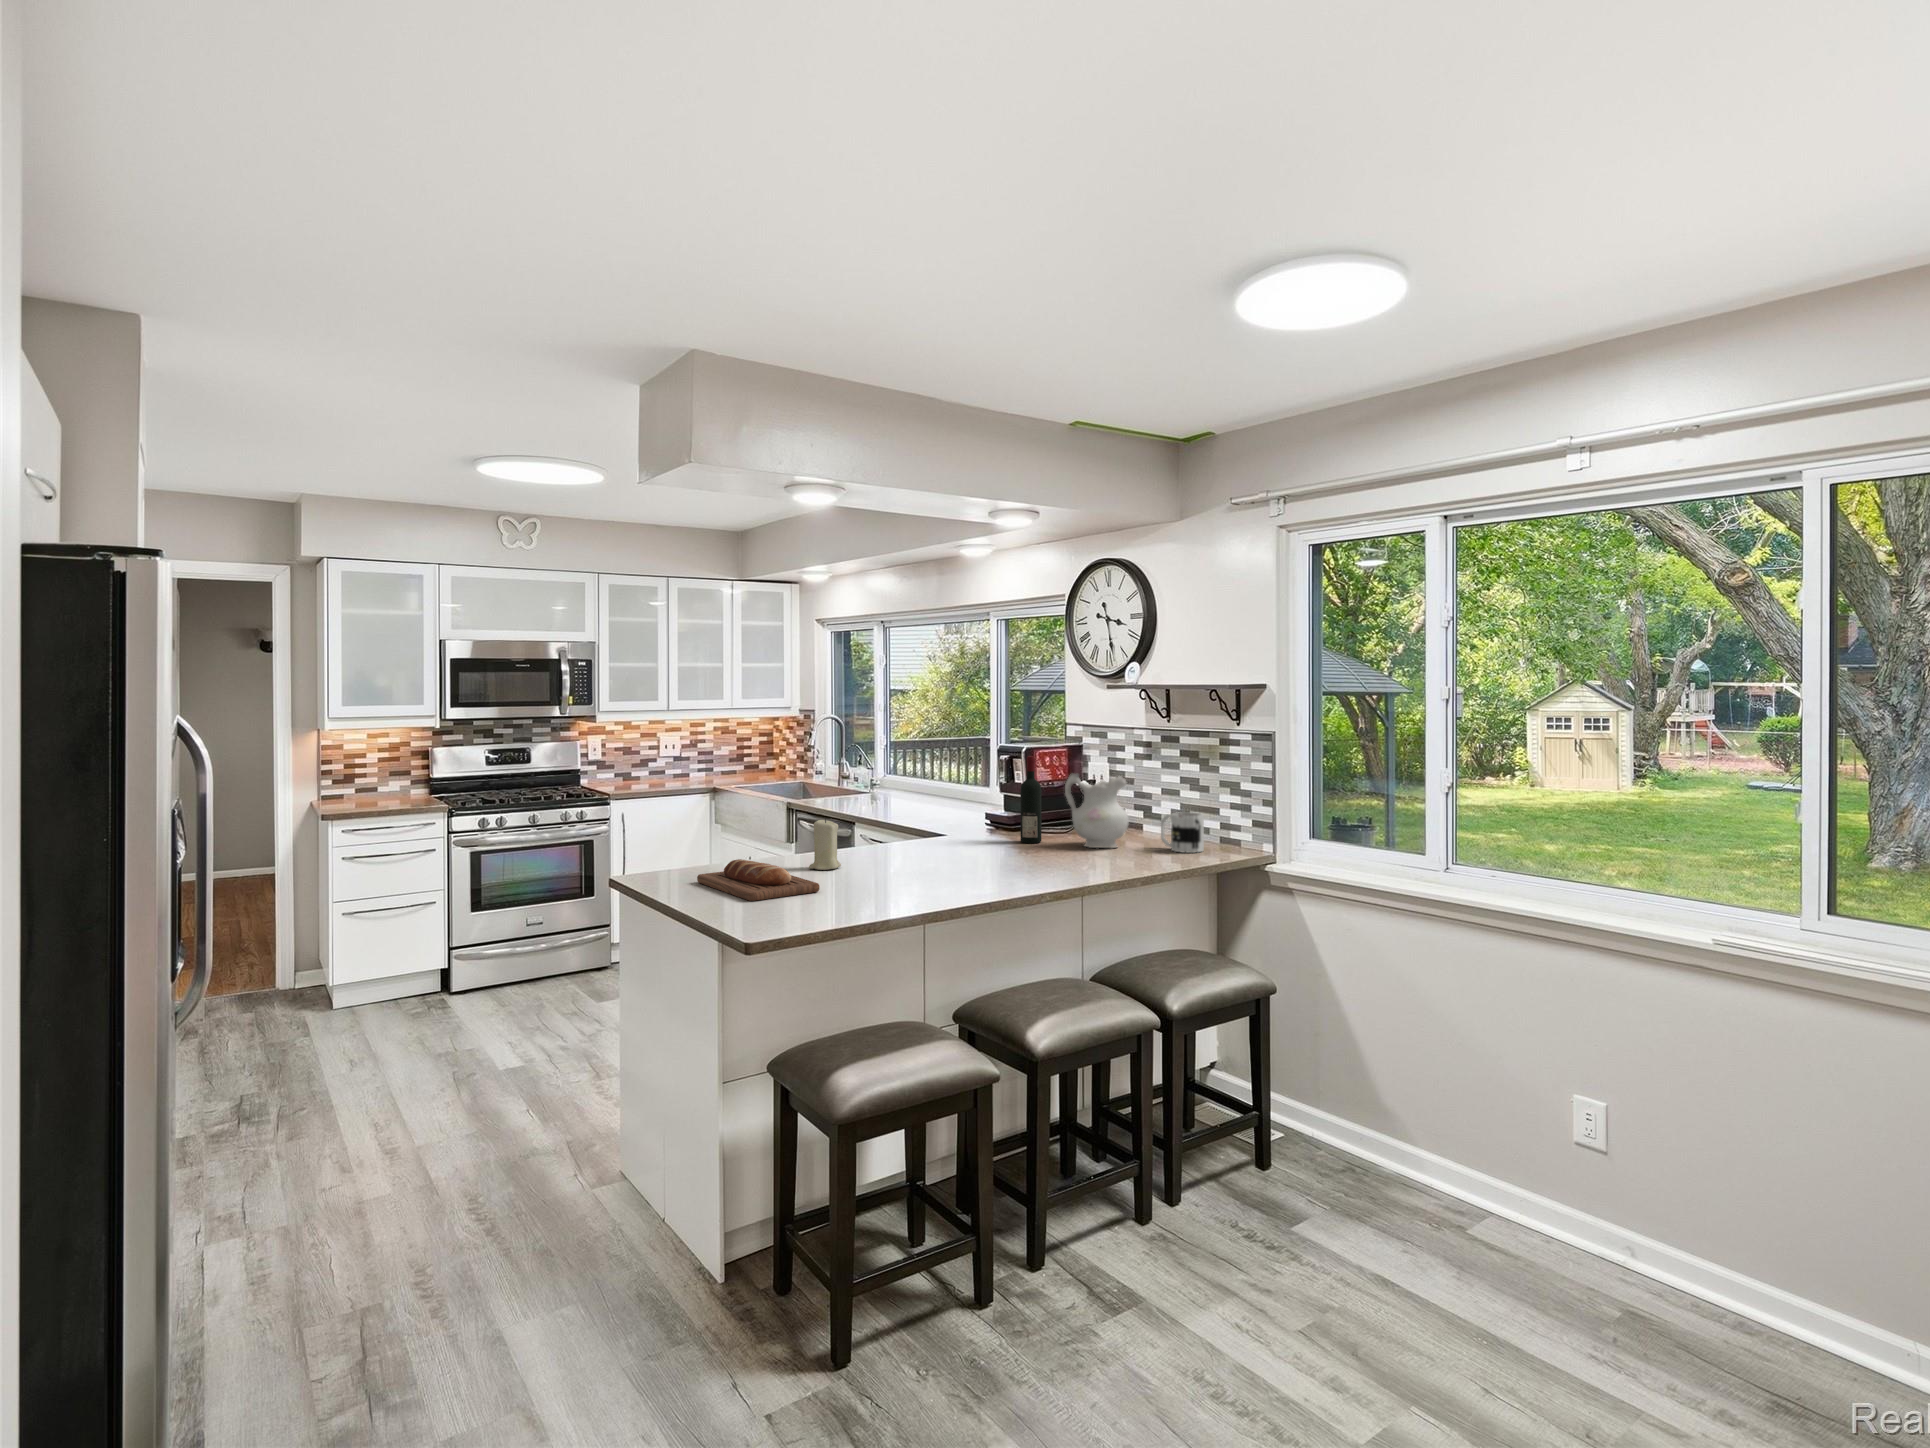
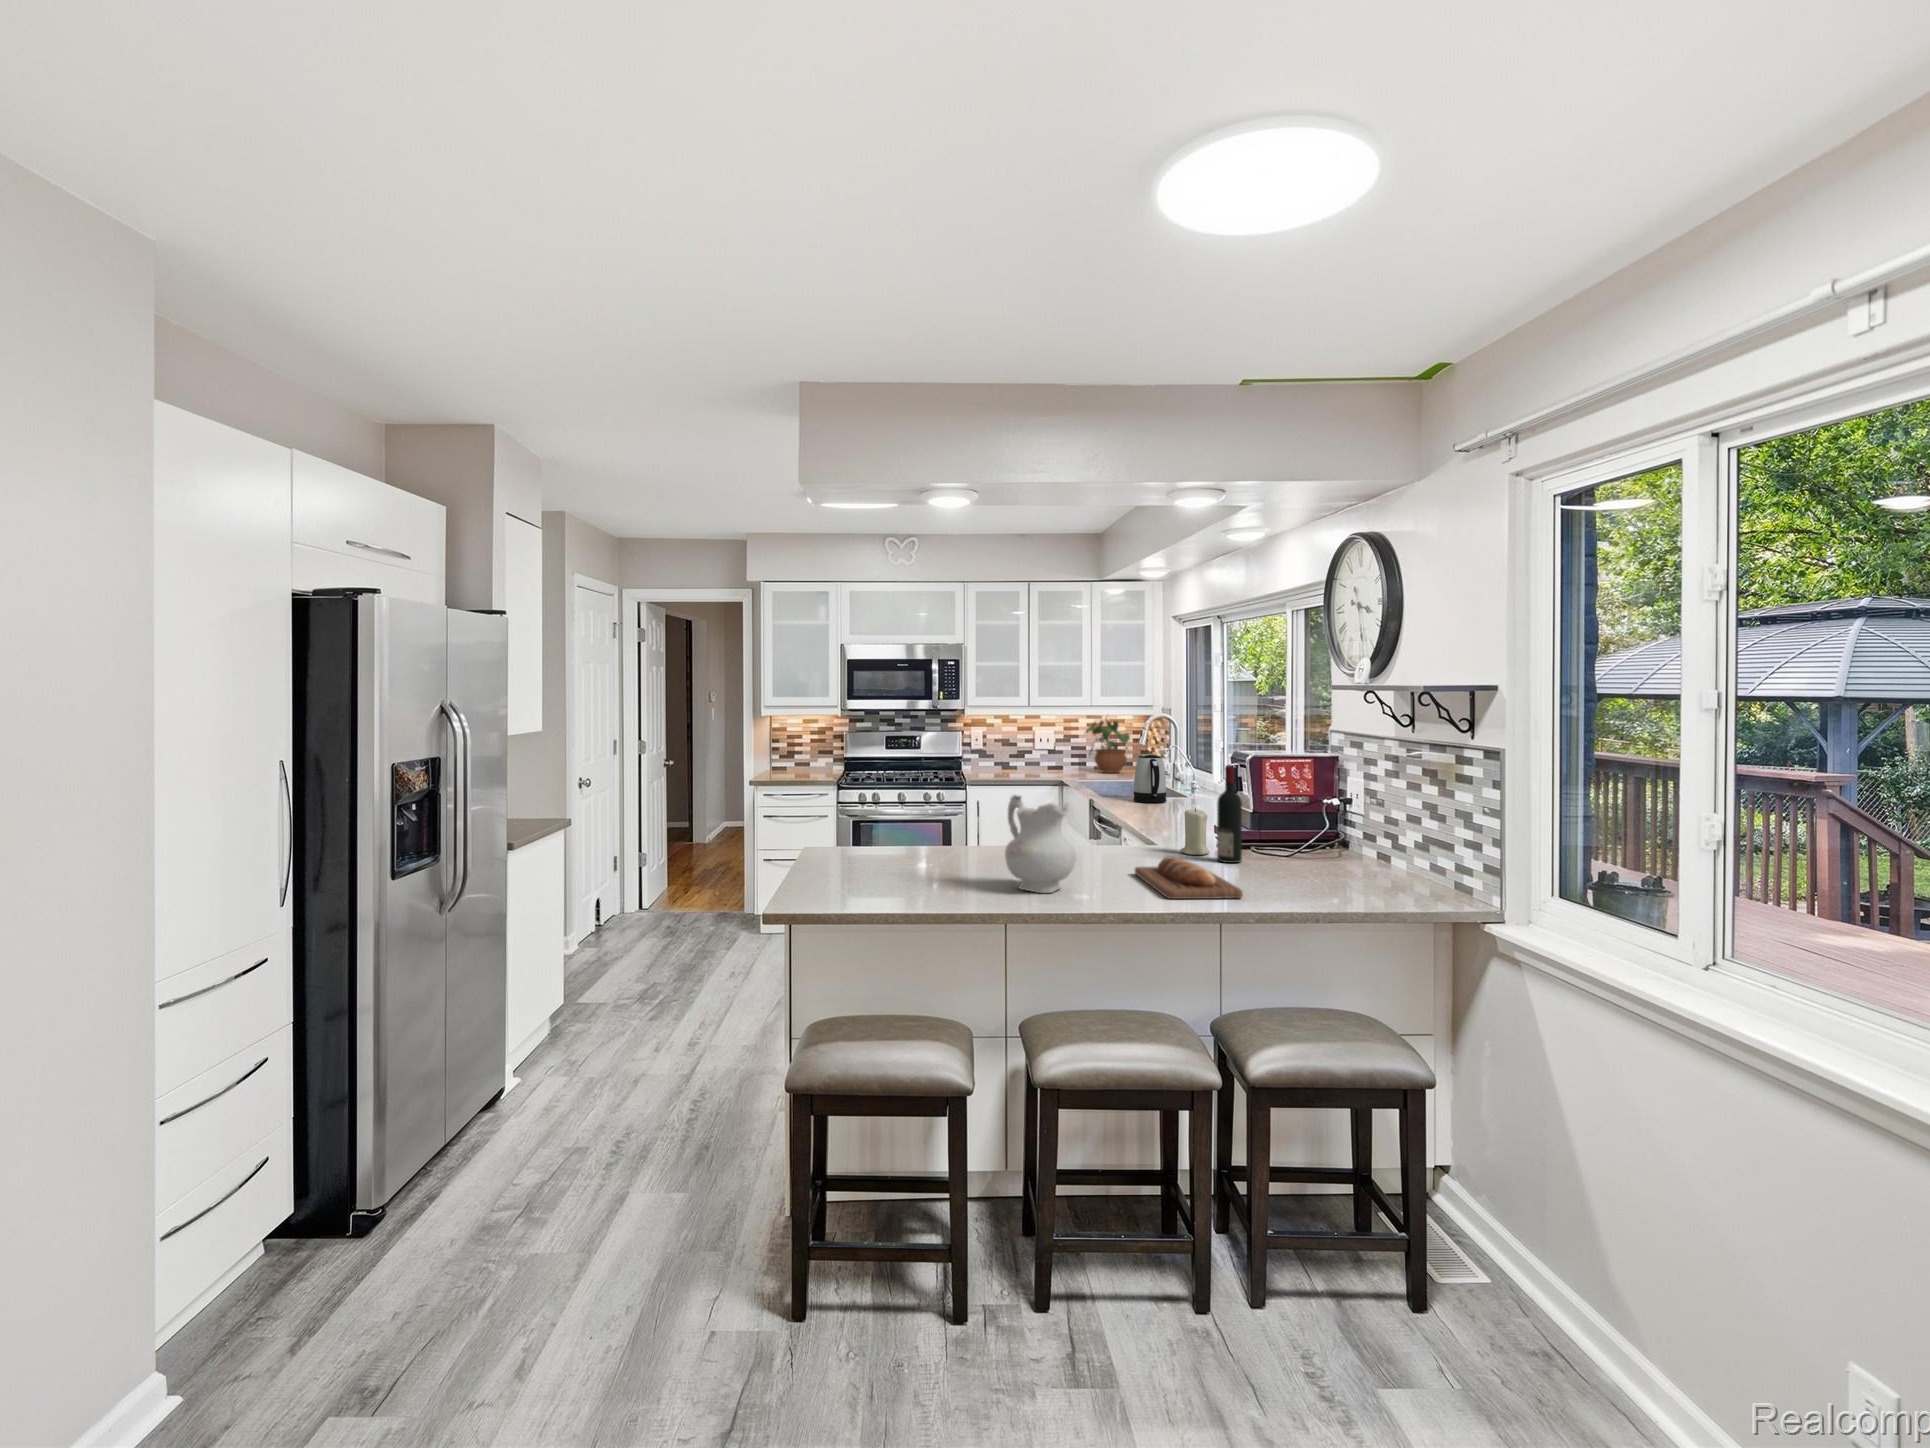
potted plant: none [713,718,765,778] -> present [1086,719,1130,773]
kettle: none [831,754,863,802] -> present [1134,754,1166,803]
ceramic pitcher: present [1065,774,1129,848] -> present [1005,795,1076,893]
mug: present [1161,812,1204,853] -> none [1367,844,1416,897]
candle: present [809,818,841,870] -> present [1180,808,1210,855]
bread loaf: present [697,859,820,901] -> present [1135,856,1243,899]

